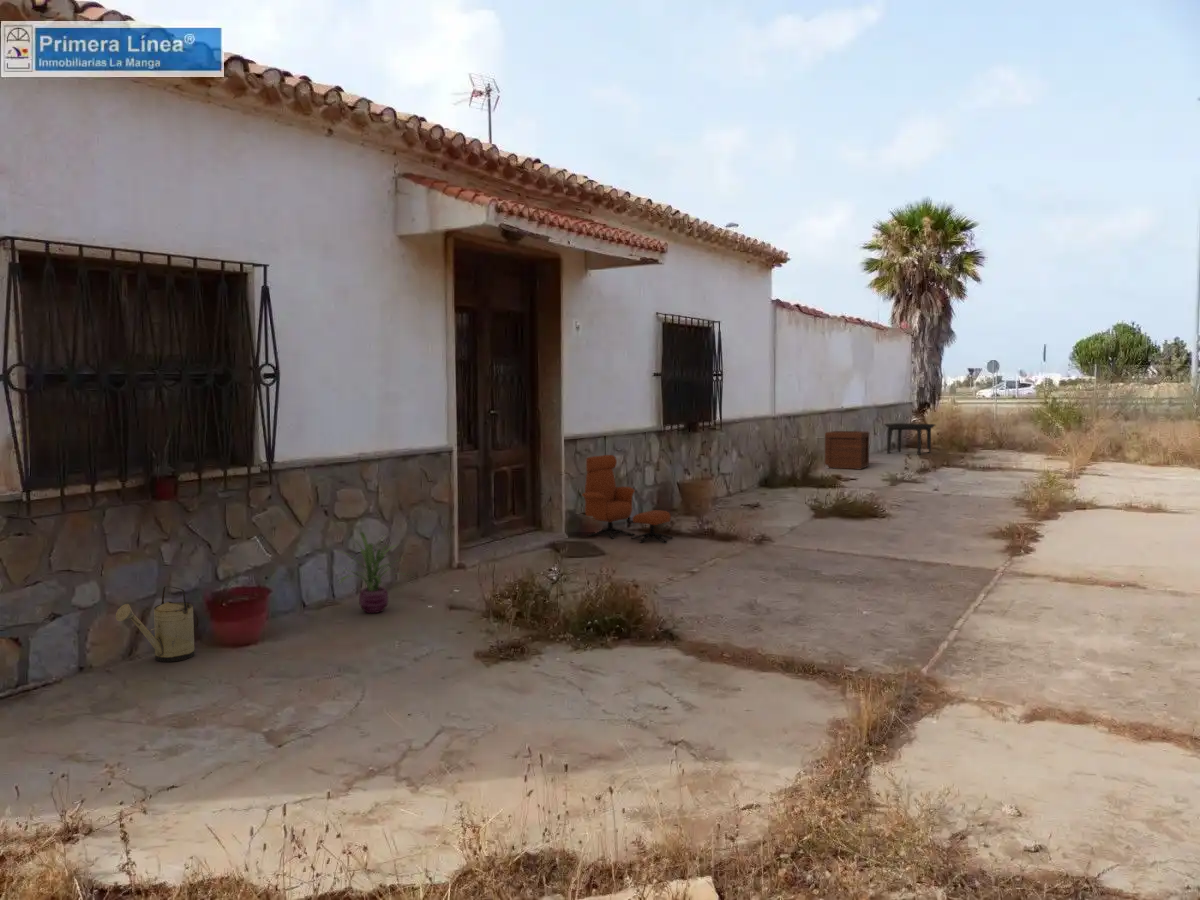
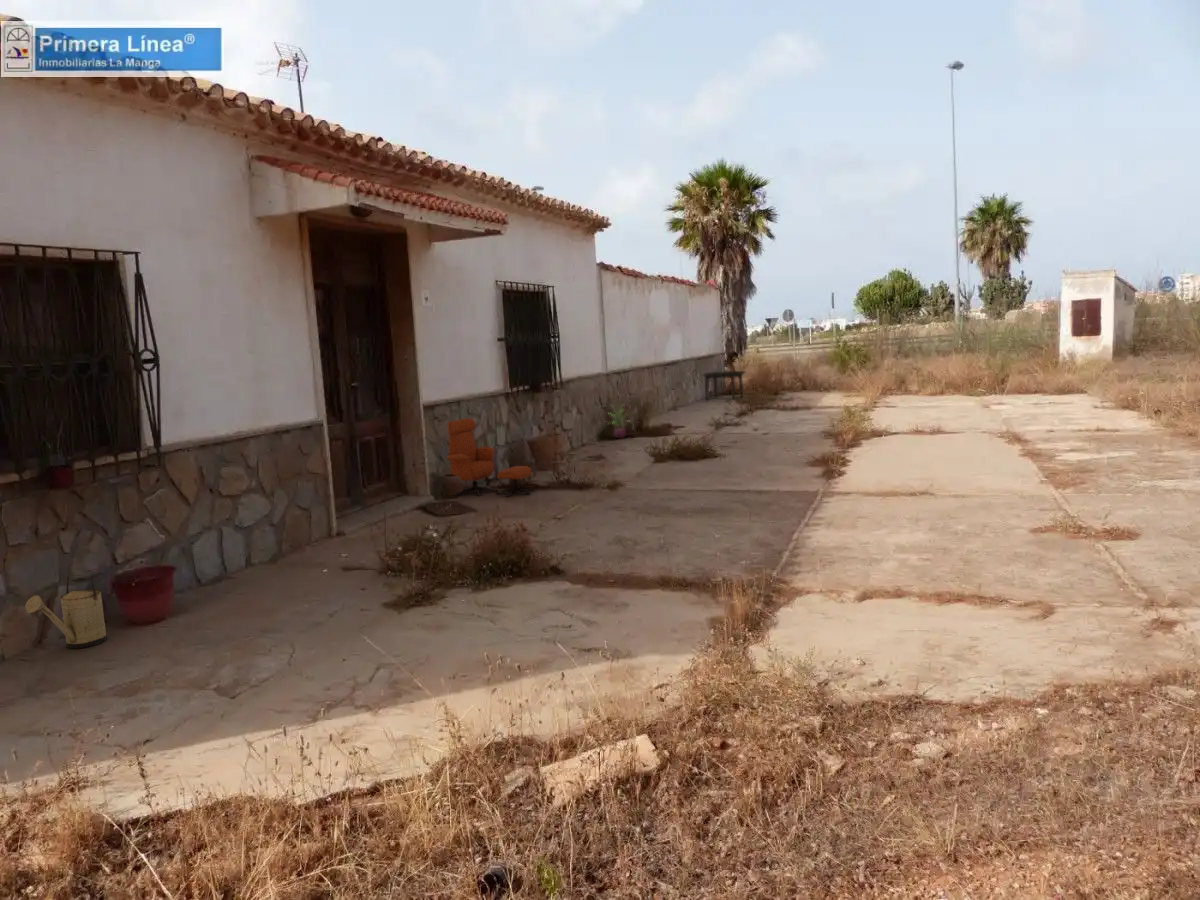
wooden crate: present [825,431,869,469] -> none [652,381,692,417]
decorative plant: present [338,532,404,613] -> present [613,408,626,438]

